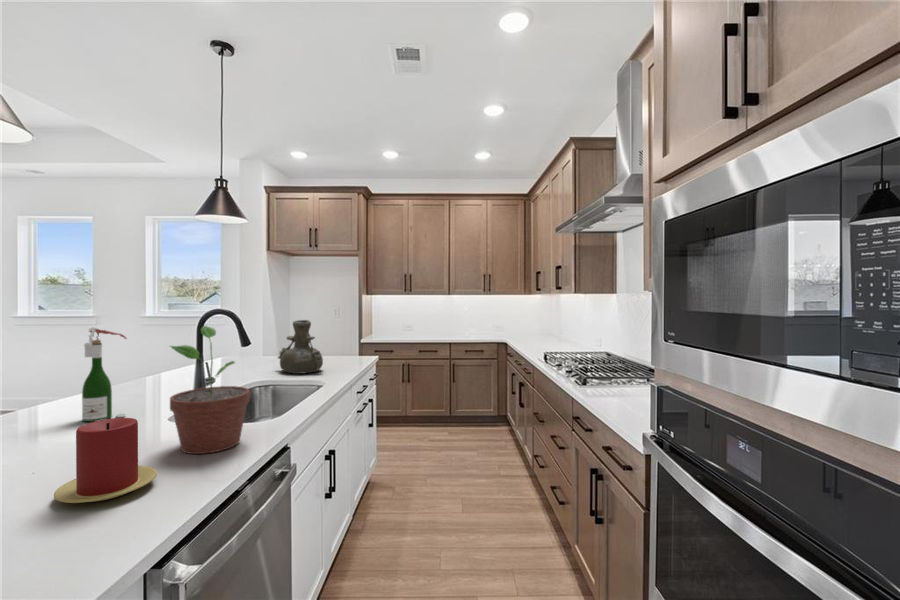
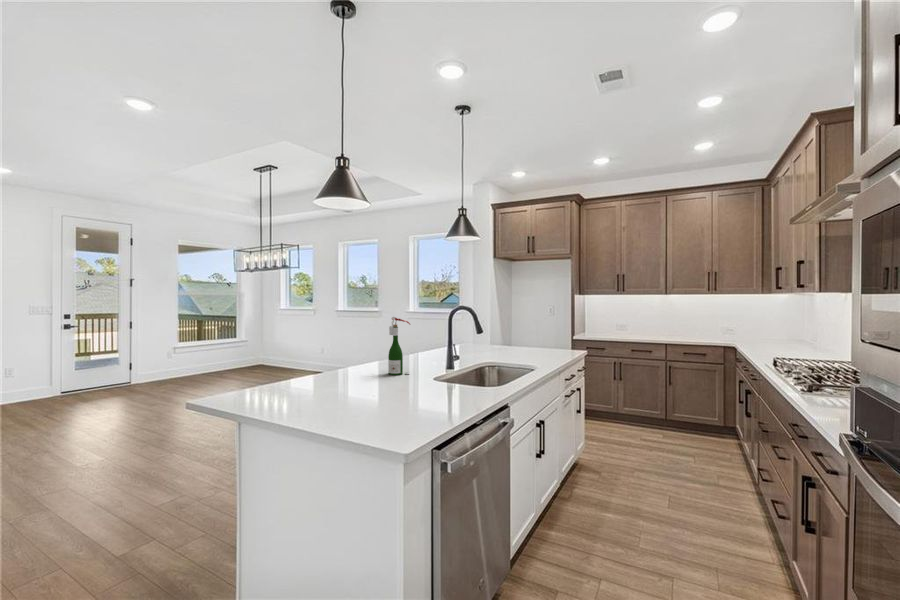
vase: present [278,320,323,374] -> none [501,316,536,359]
potted plant: present [170,326,250,454] -> none [436,317,482,400]
candle: present [54,418,157,503] -> none [385,369,431,413]

